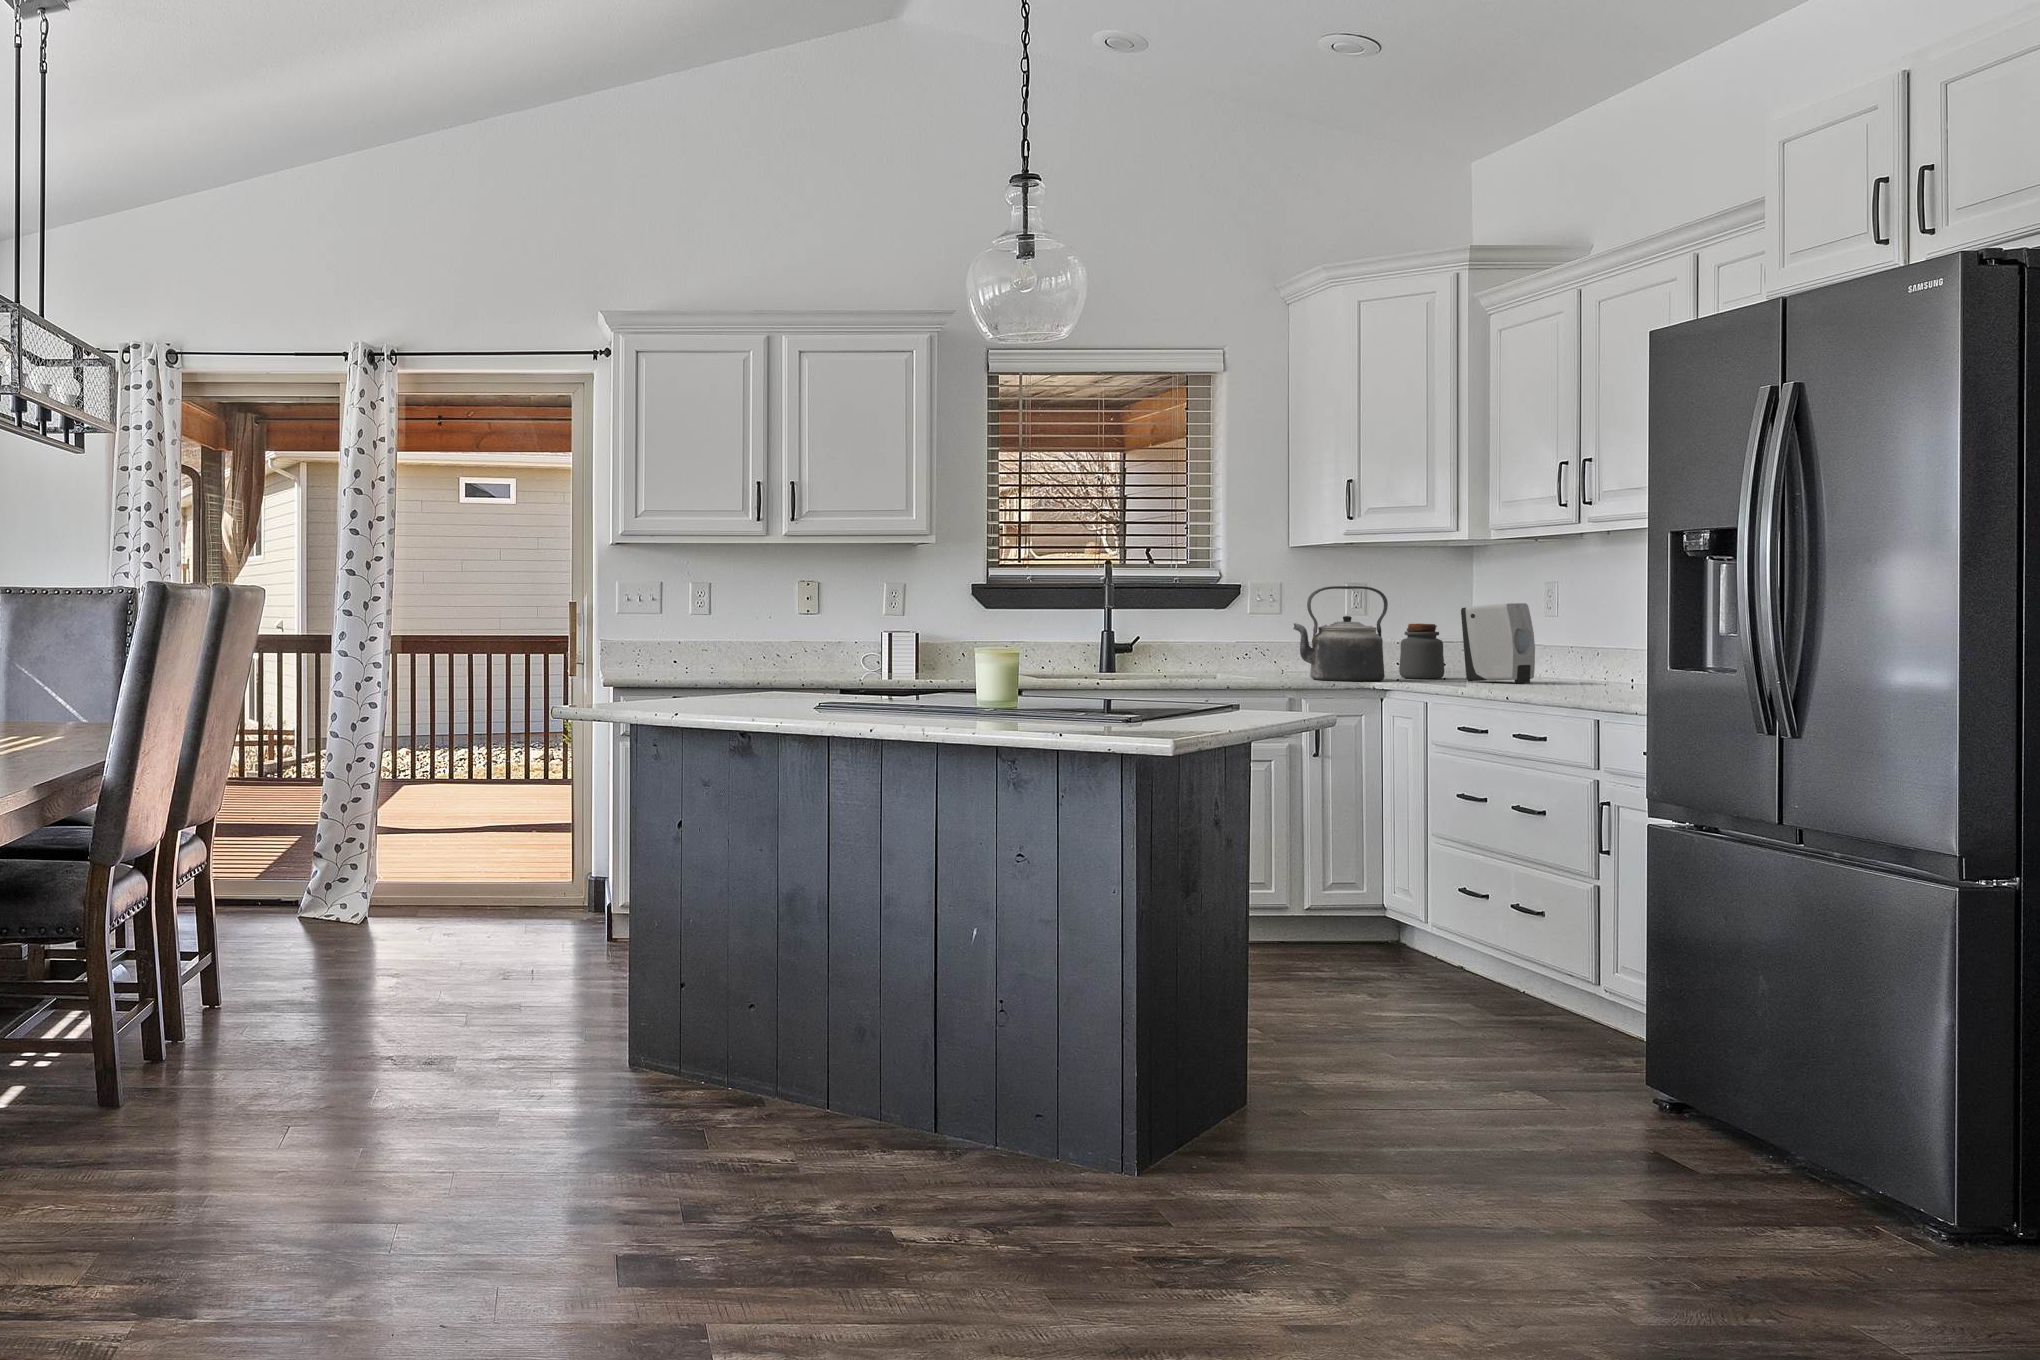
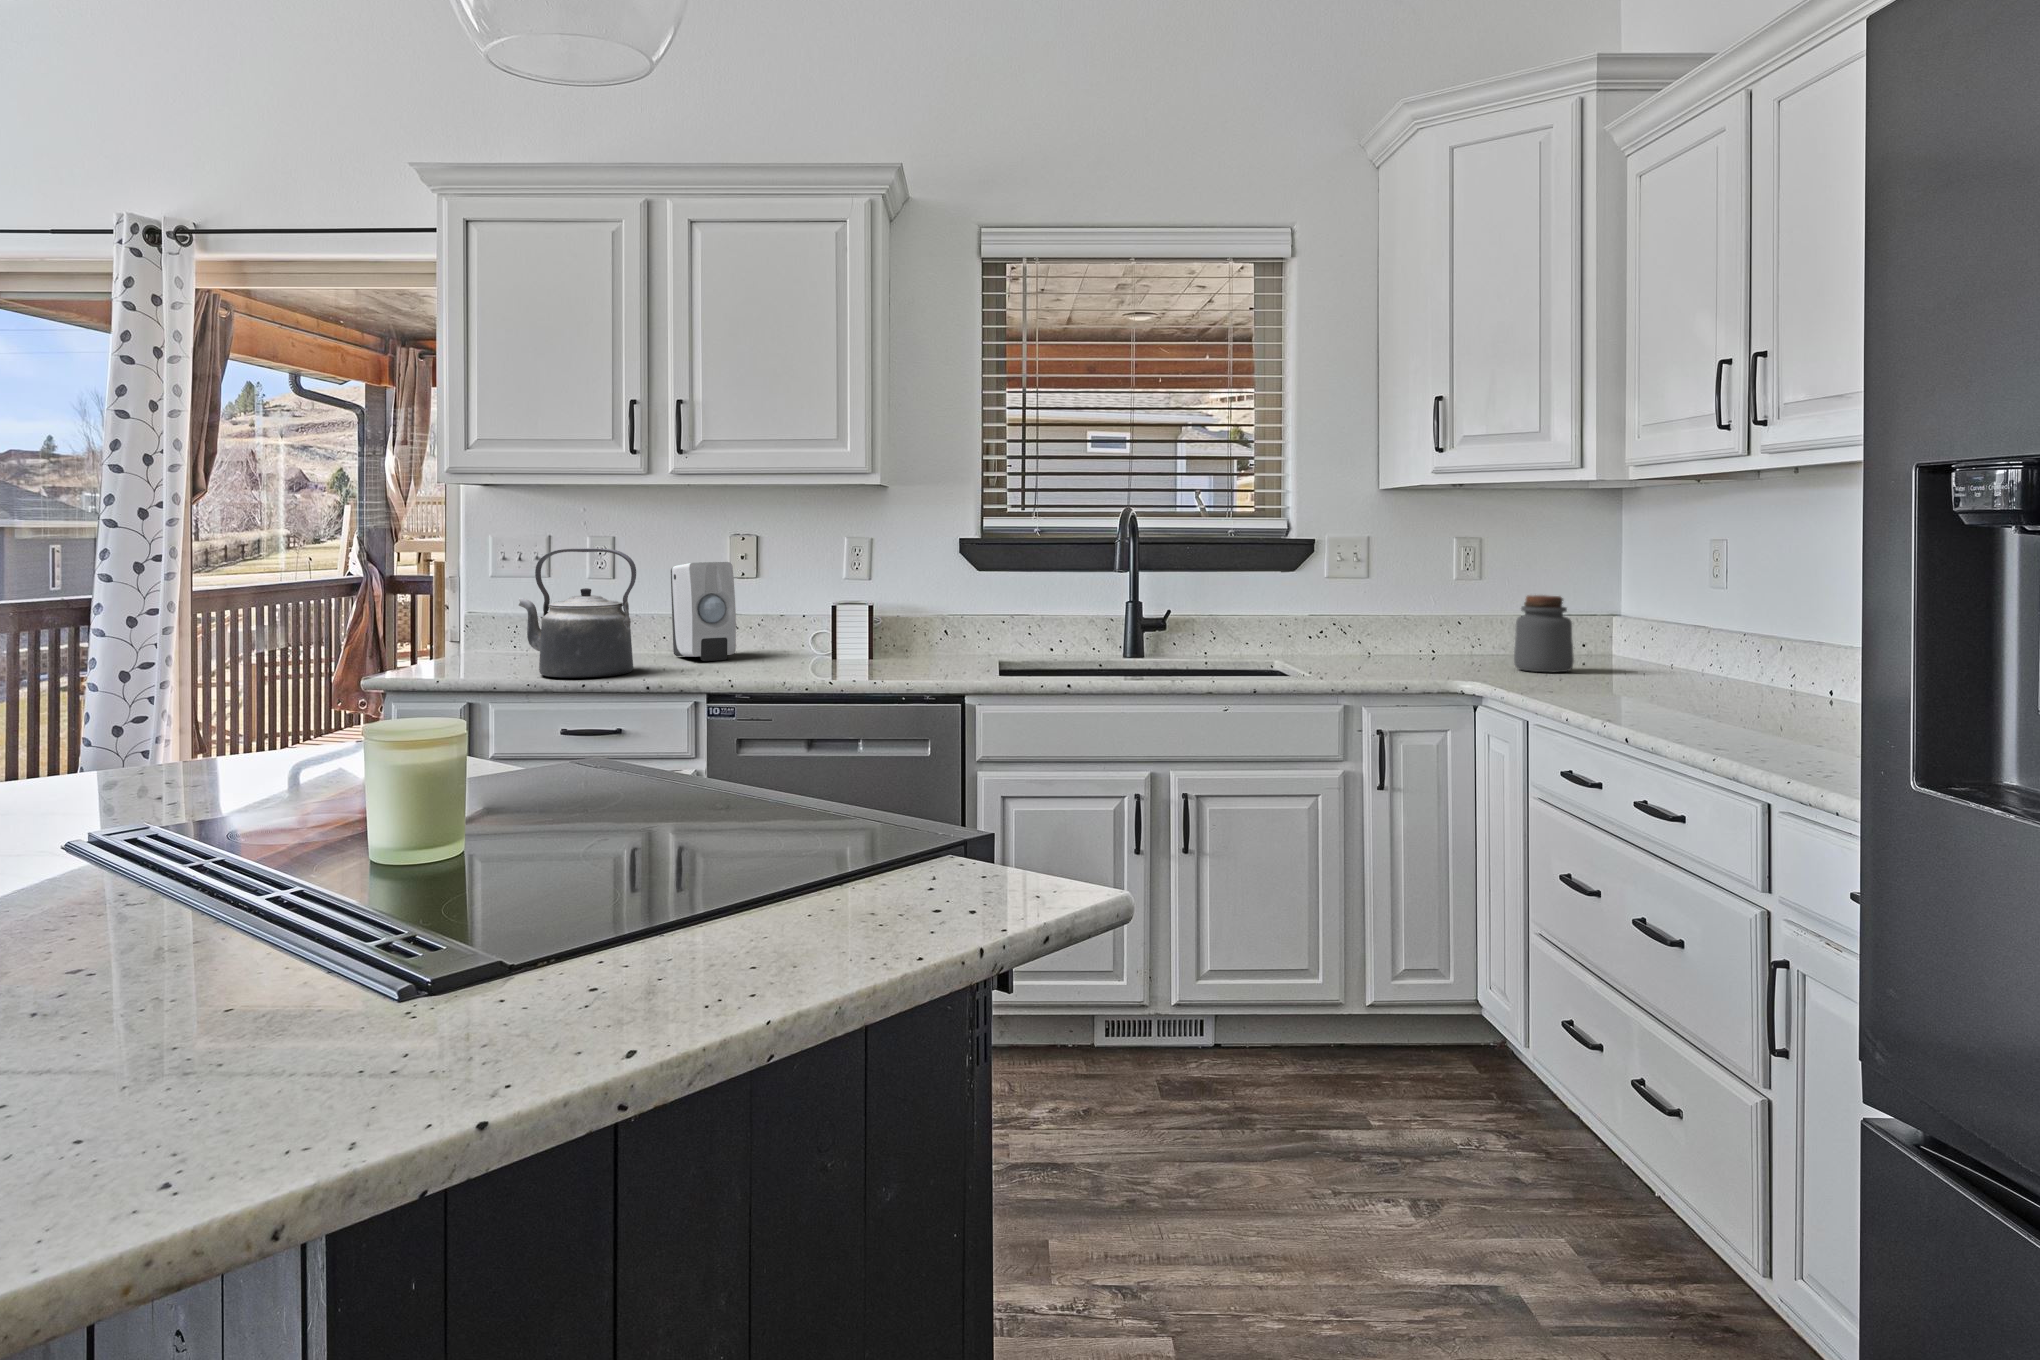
kettle: present [1293,586,1388,681] -> present [519,548,636,678]
soap dispenser: present [1461,603,1535,683] -> present [671,562,736,661]

